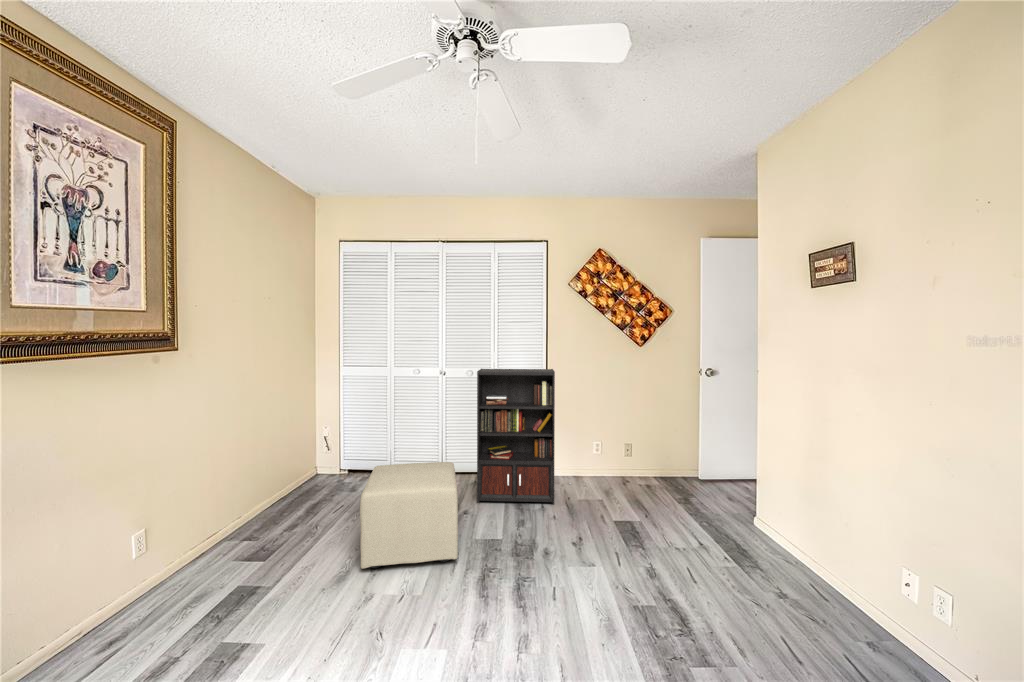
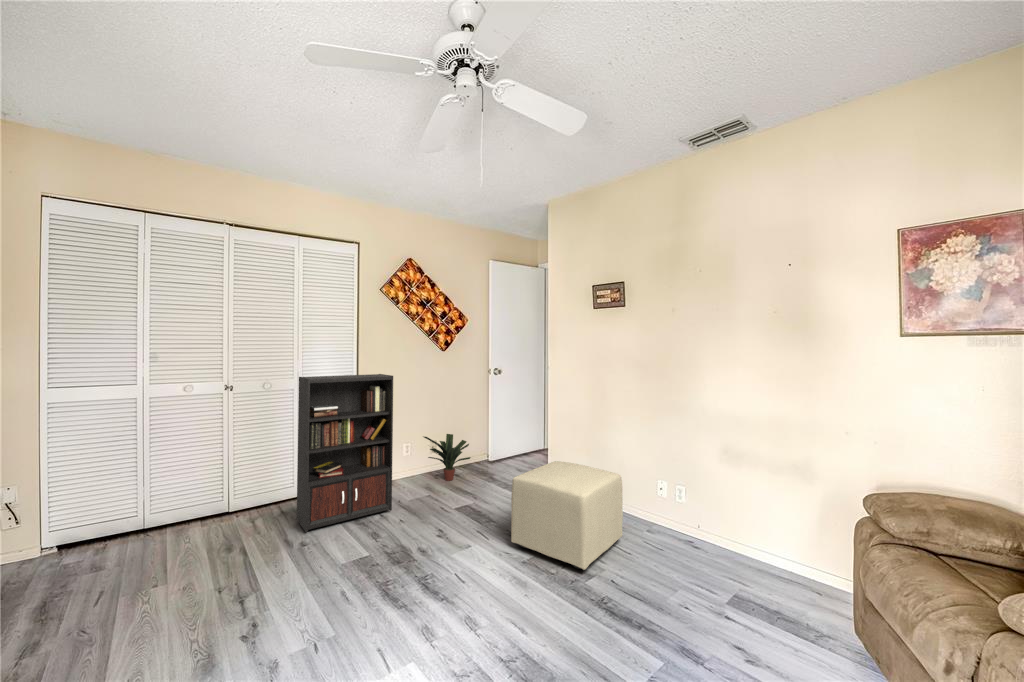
potted plant: none [607,436,662,489] -> present [424,434,471,481]
ottoman: present [360,462,458,569] -> present [511,461,623,570]

